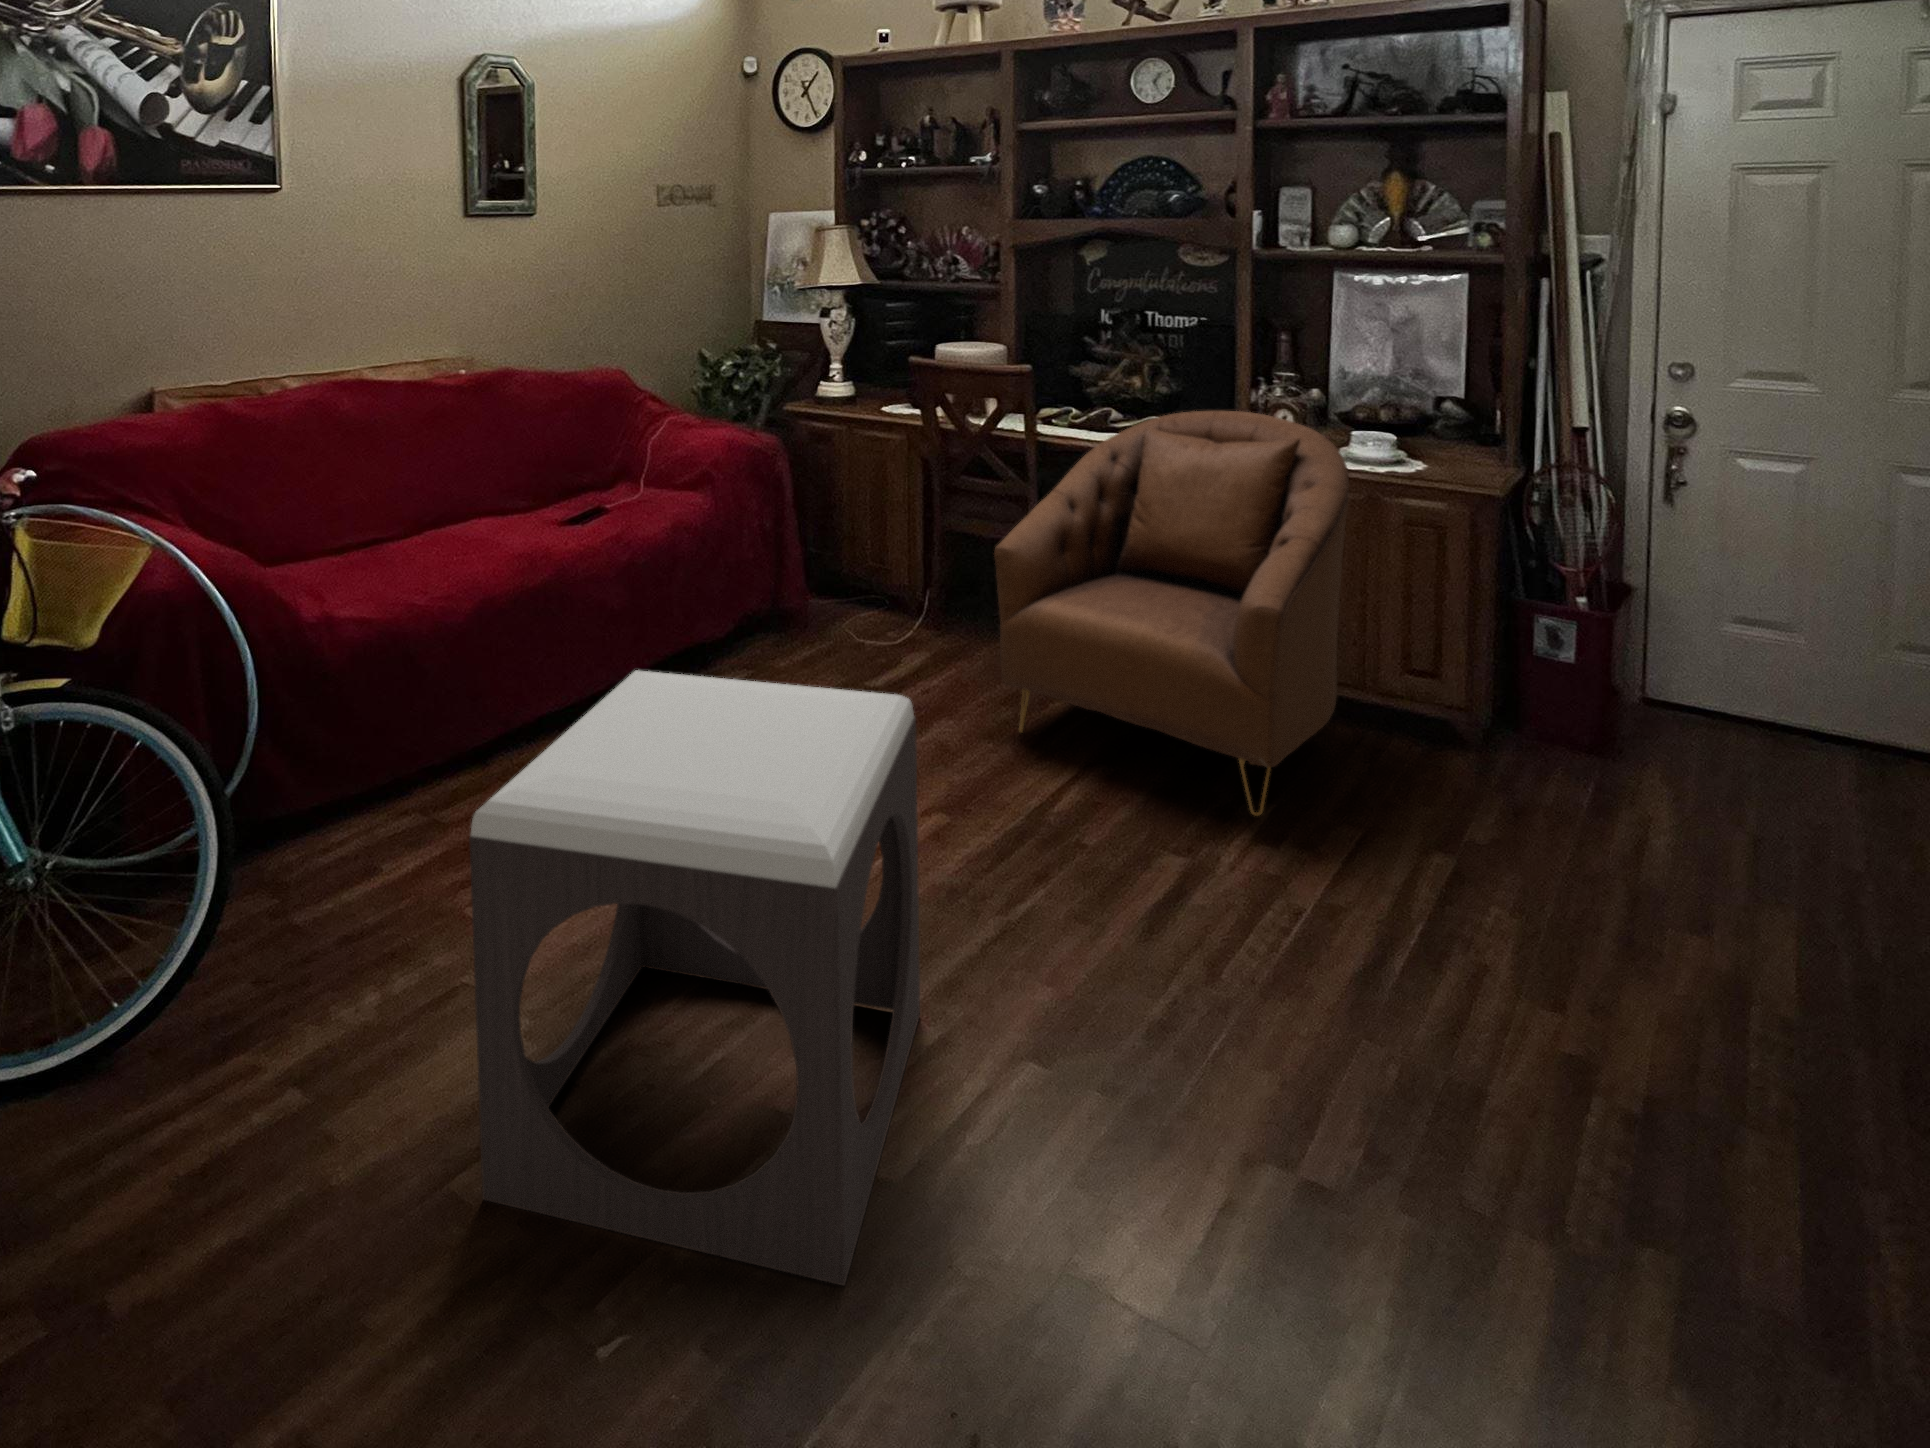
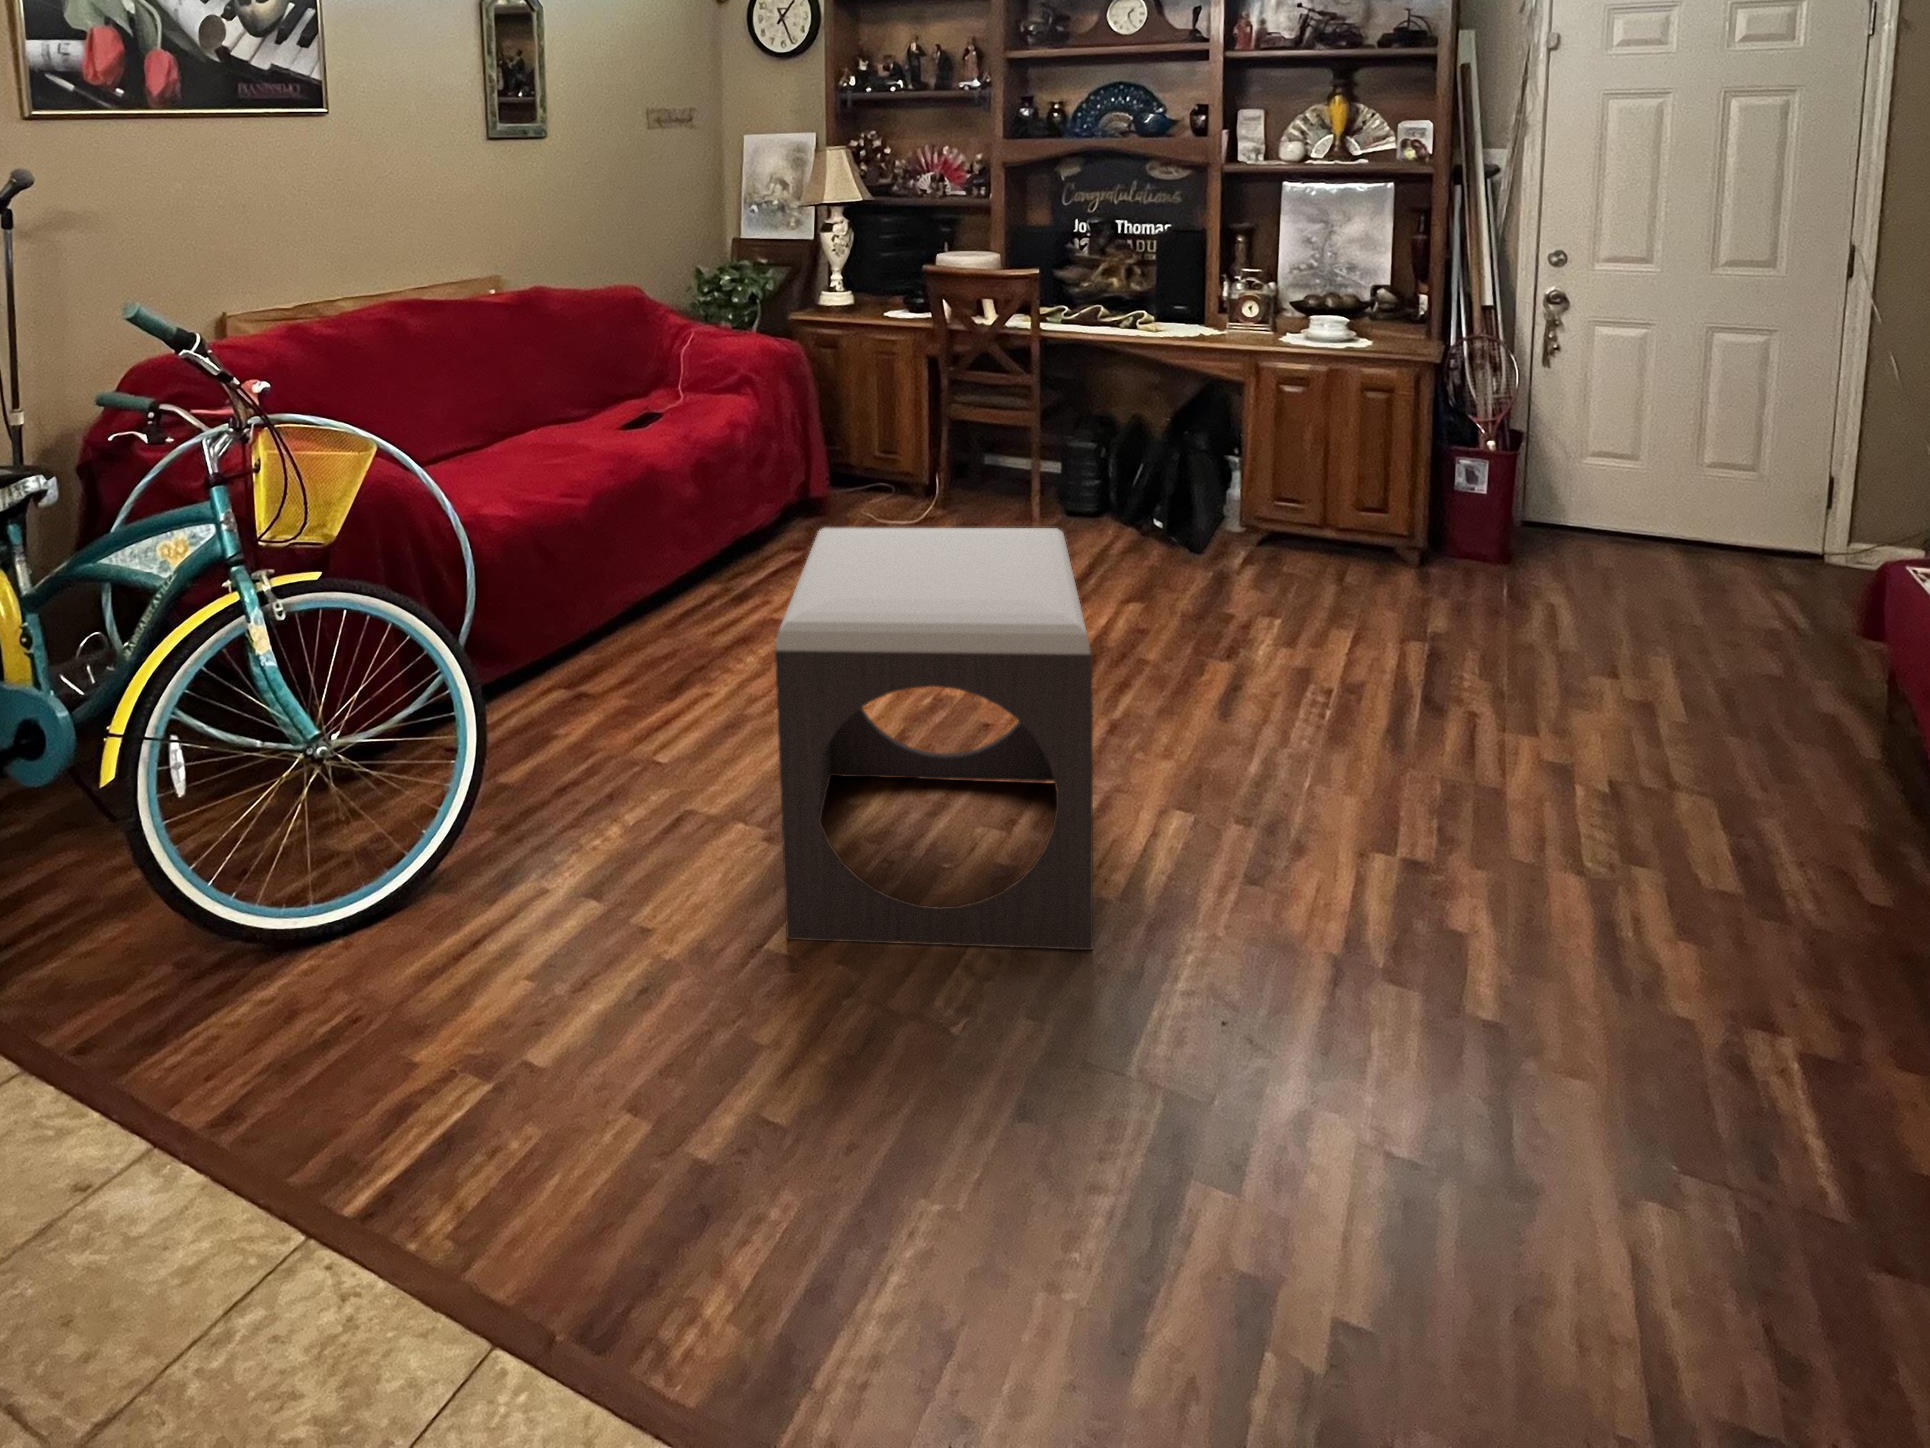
armchair: present [994,411,1349,816] -> none [1035,302,1324,624]

